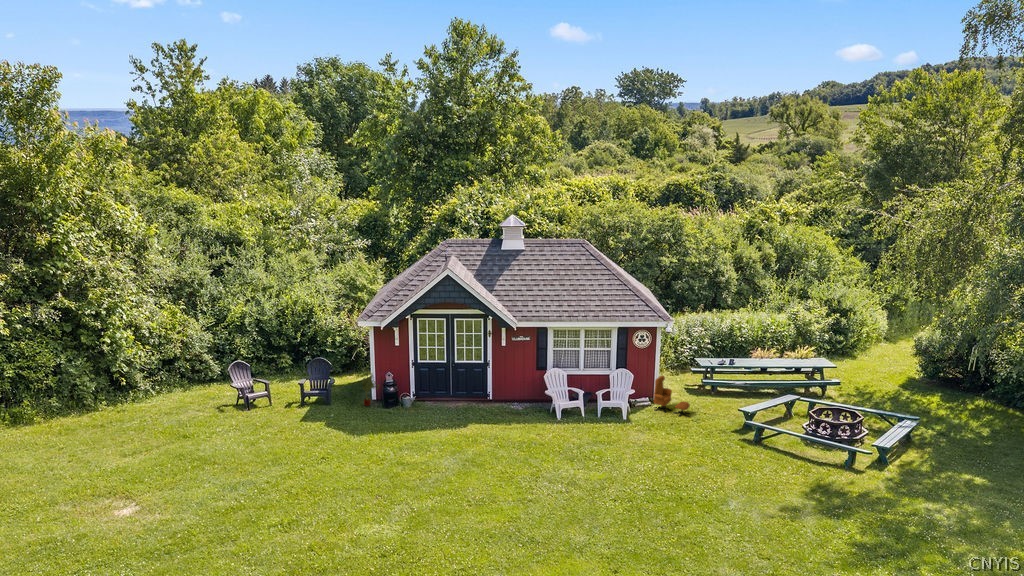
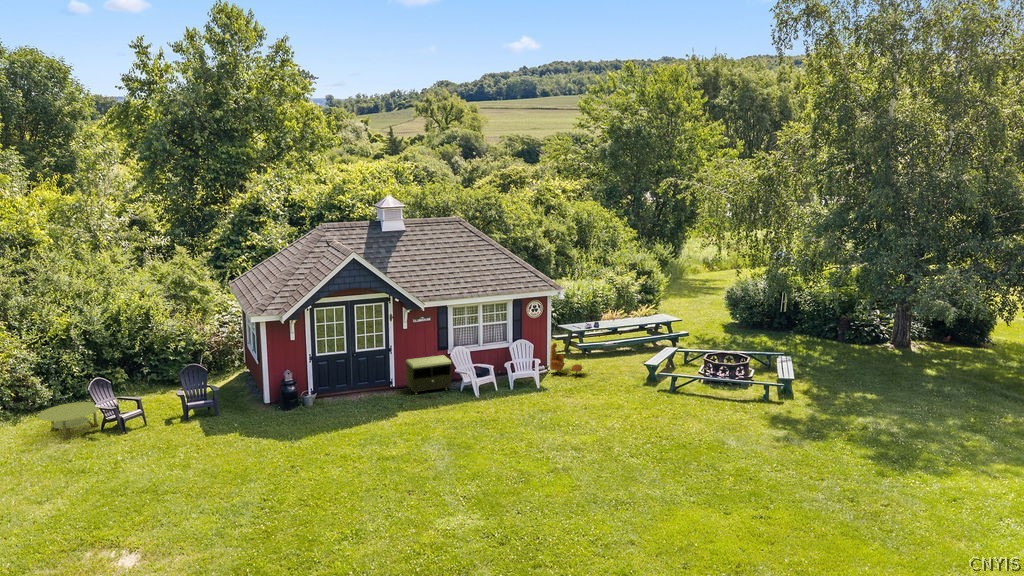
potted tree: present [362,373,379,406] -> none [253,372,277,410]
storage bench: none [503,375,545,410] -> present [406,355,451,394]
round table: none [188,379,238,411] -> present [38,402,99,440]

